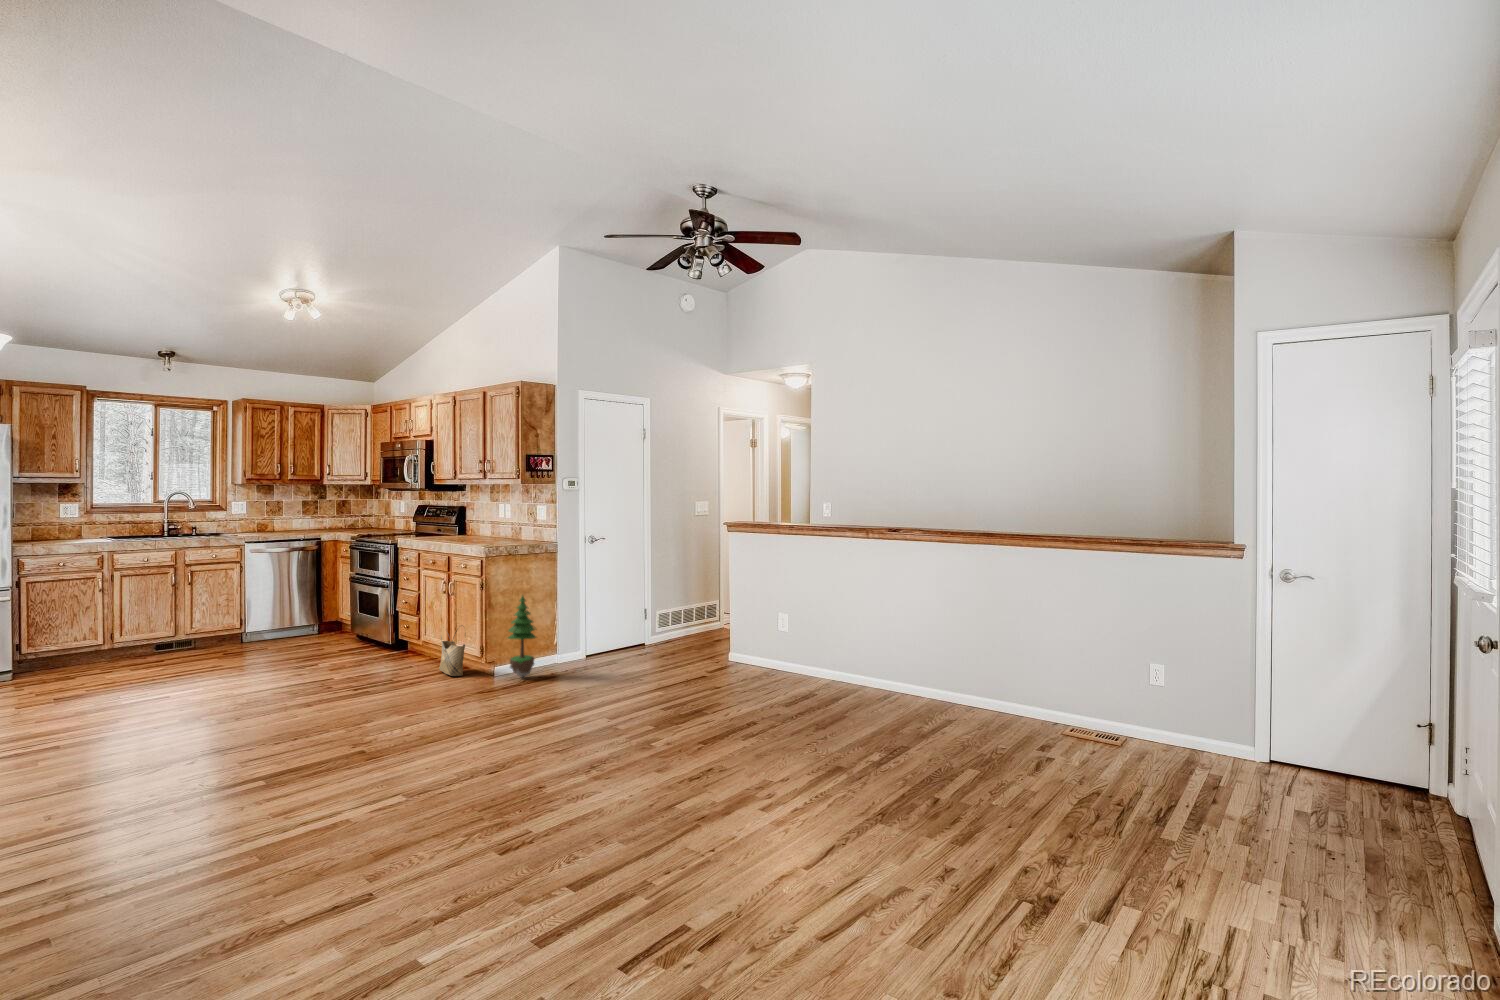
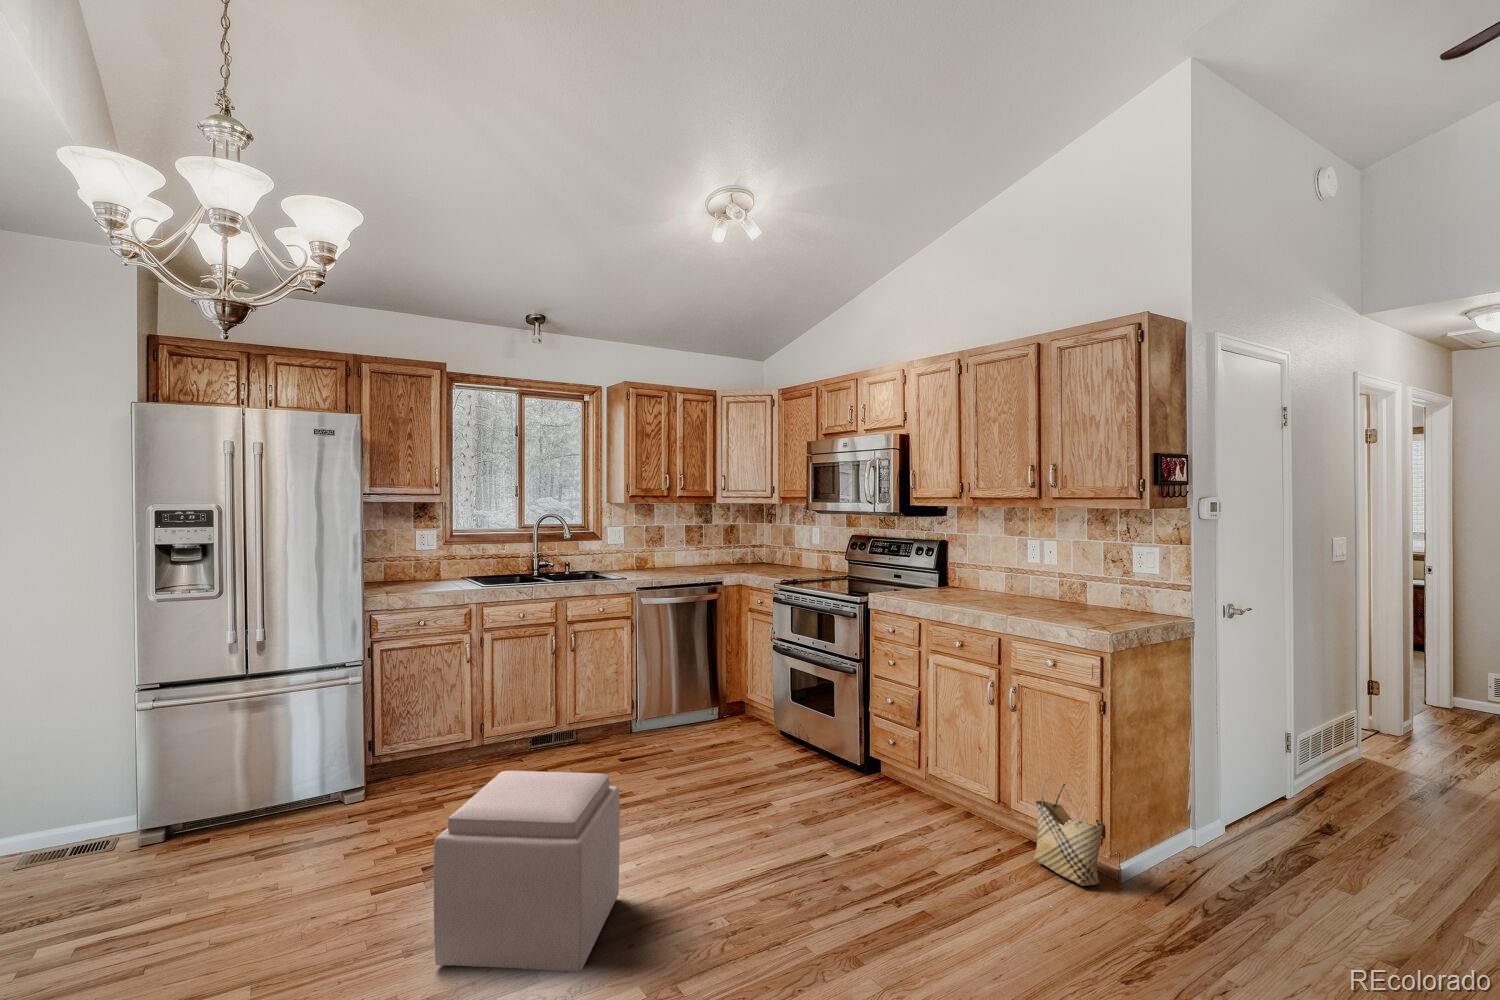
potted tree: present [508,596,536,678] -> none [1212,730,1290,913]
ottoman: none [52,631,181,721] -> present [434,771,620,972]

